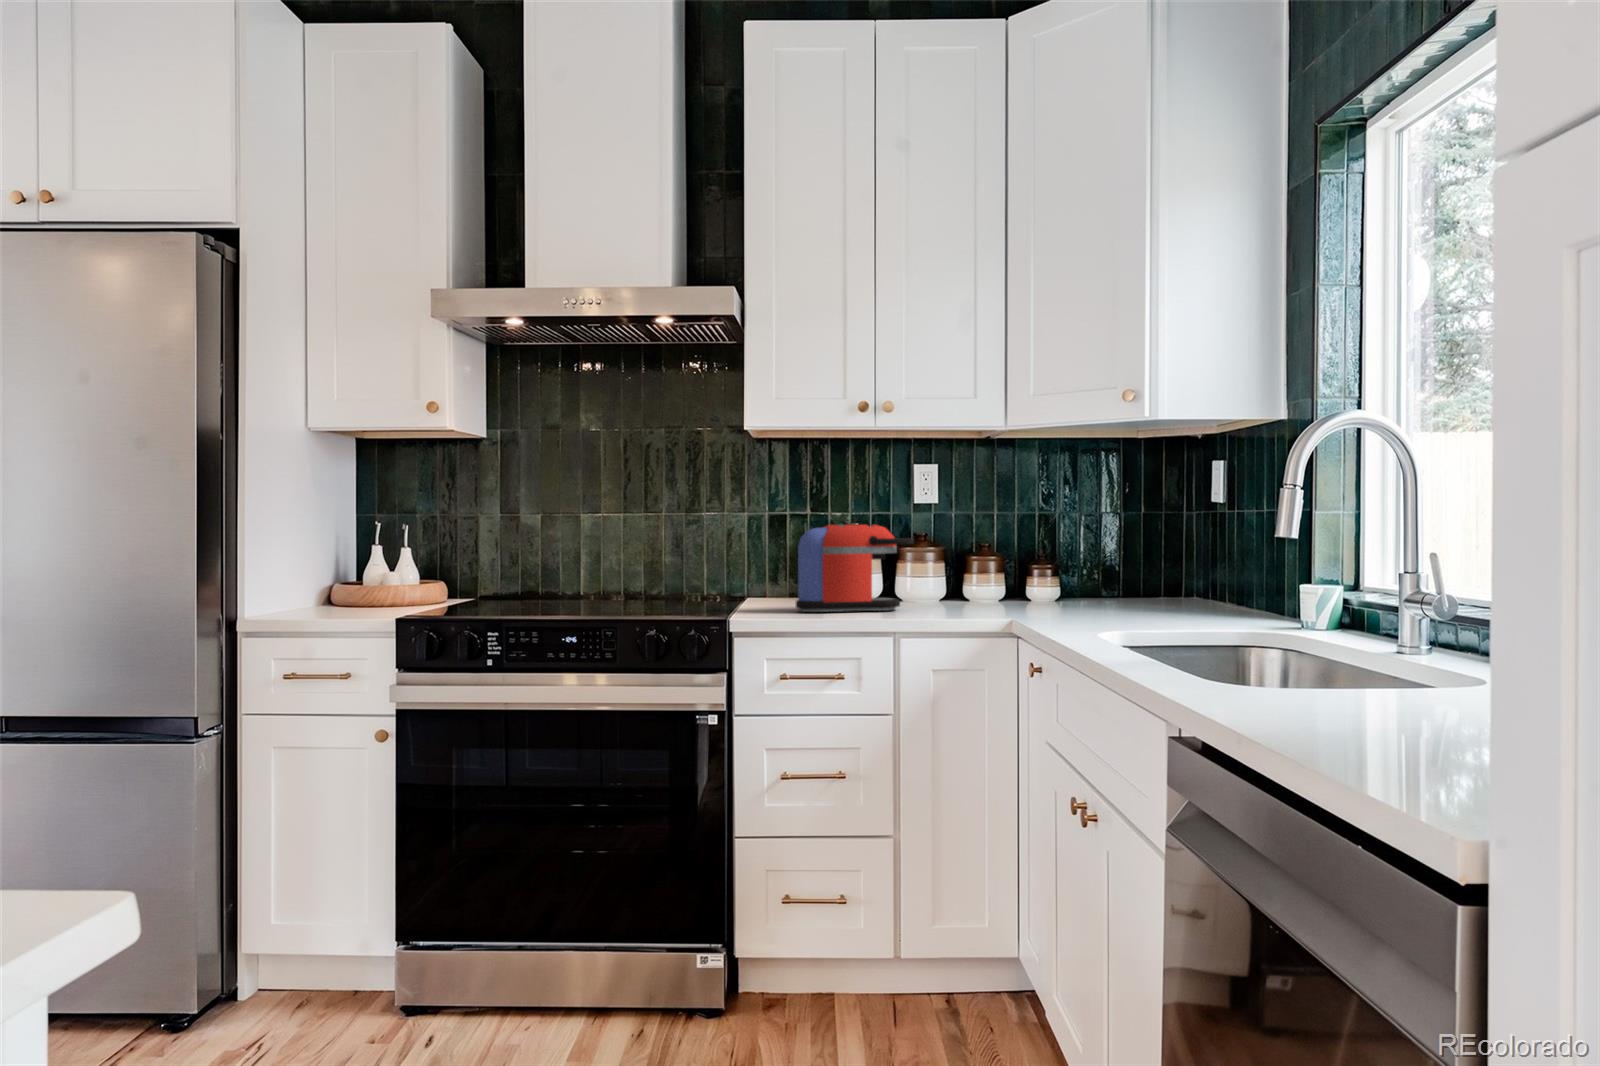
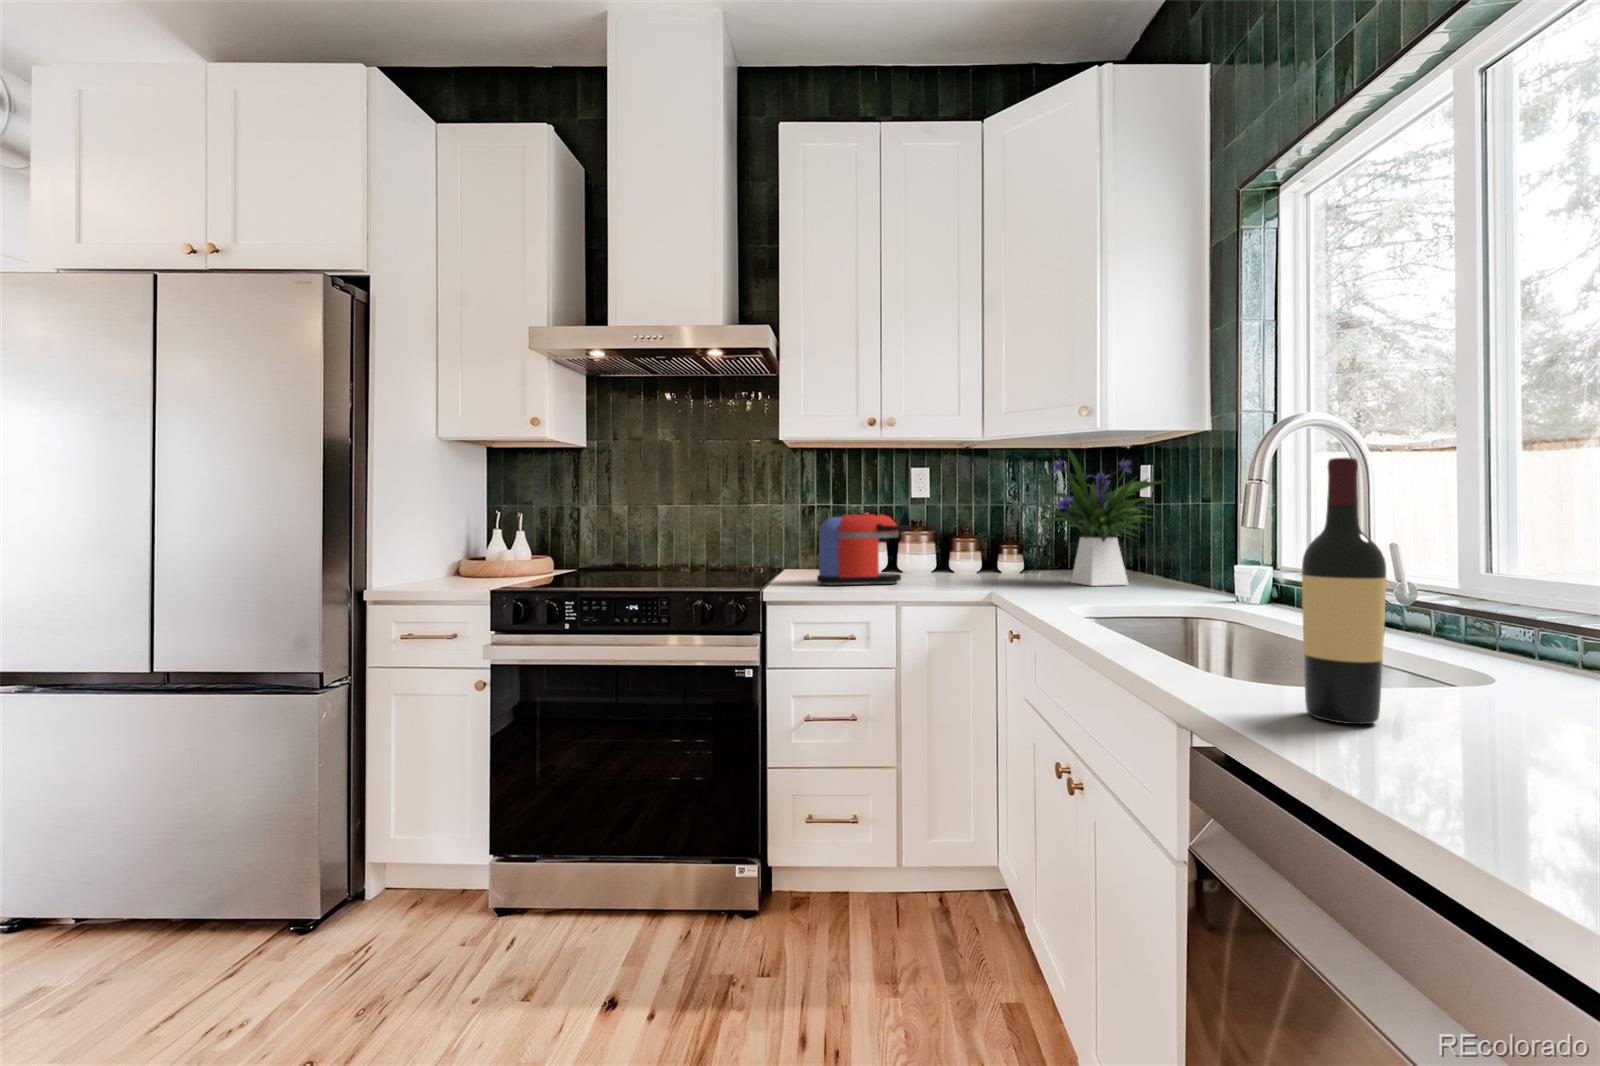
flower arrangement: none [1058,444,1217,612] -> present [1036,450,1165,586]
wine bottle: none [1257,470,1324,707] -> present [1302,458,1386,724]

